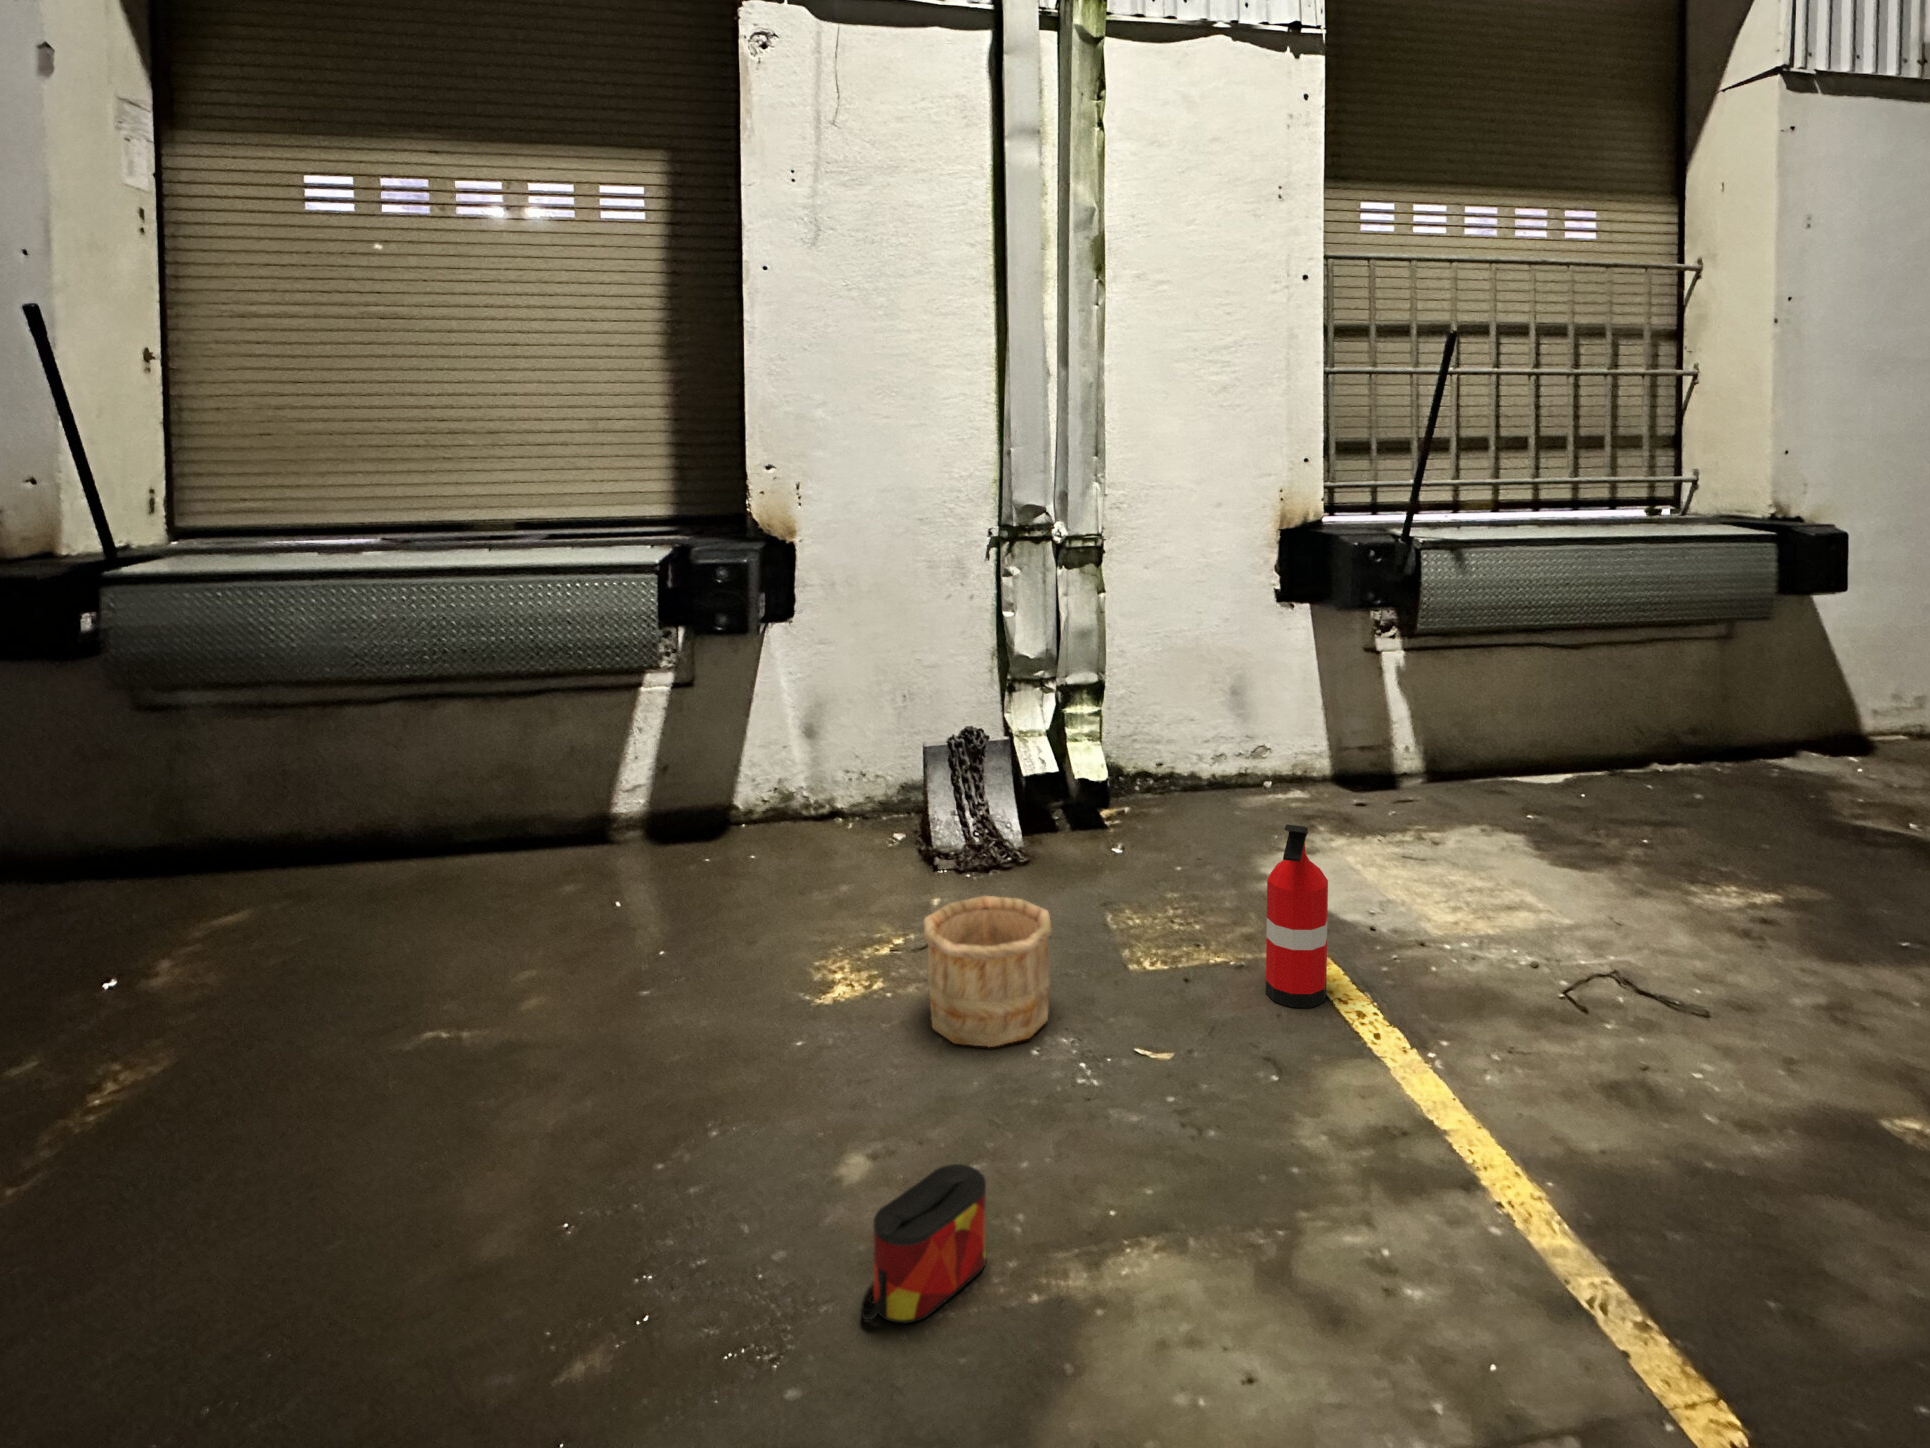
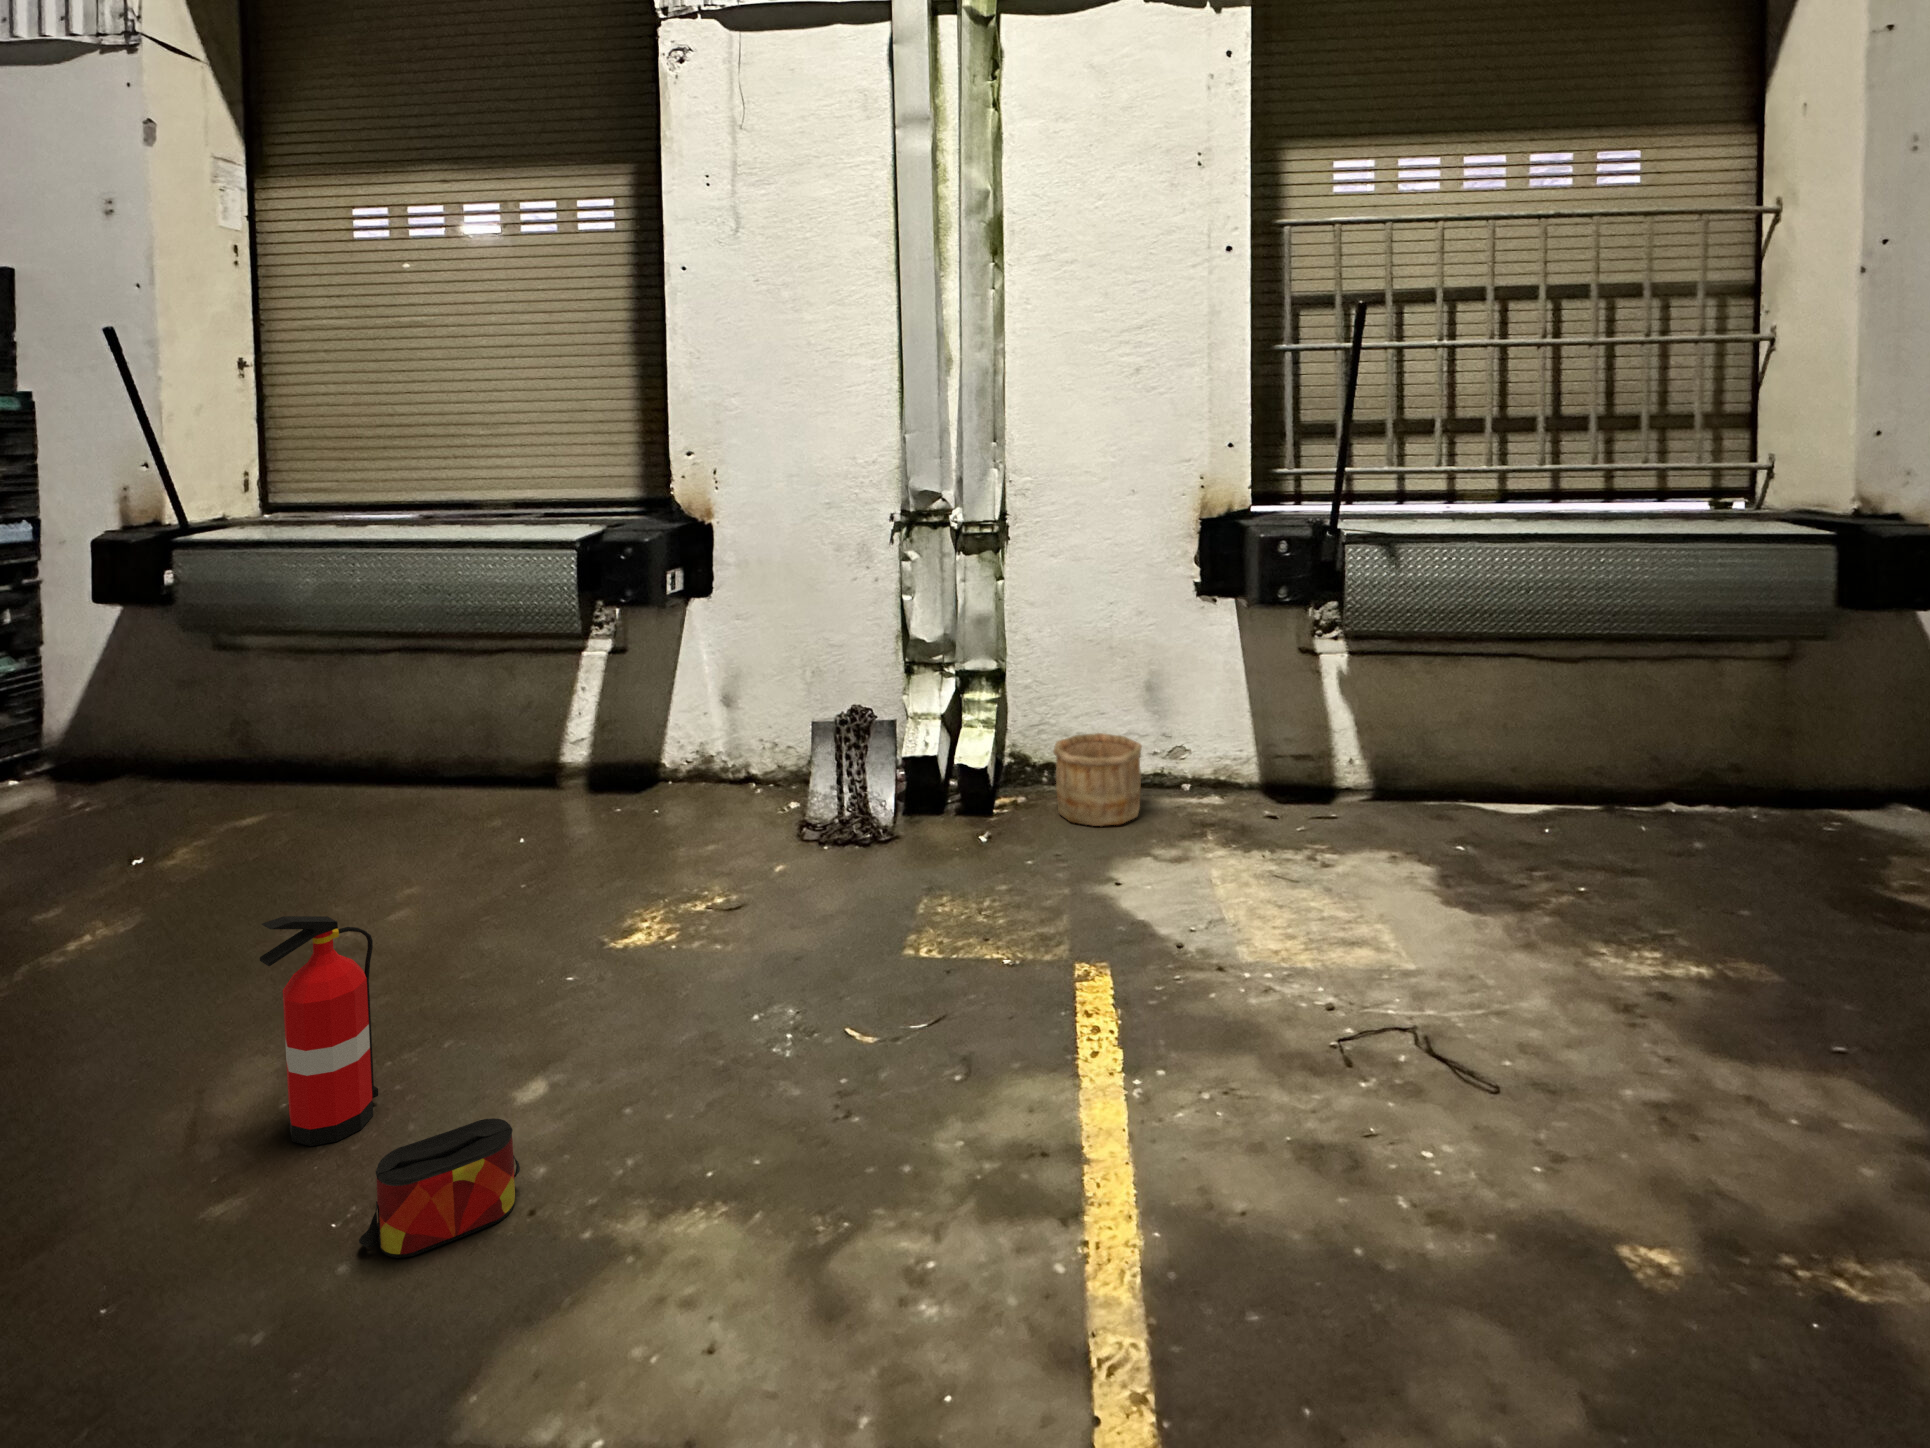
fire extinguisher: present [1266,825,1328,1008] -> present [260,916,378,1146]
wooden bucket: present [923,896,1052,1047] -> present [1053,733,1142,826]

